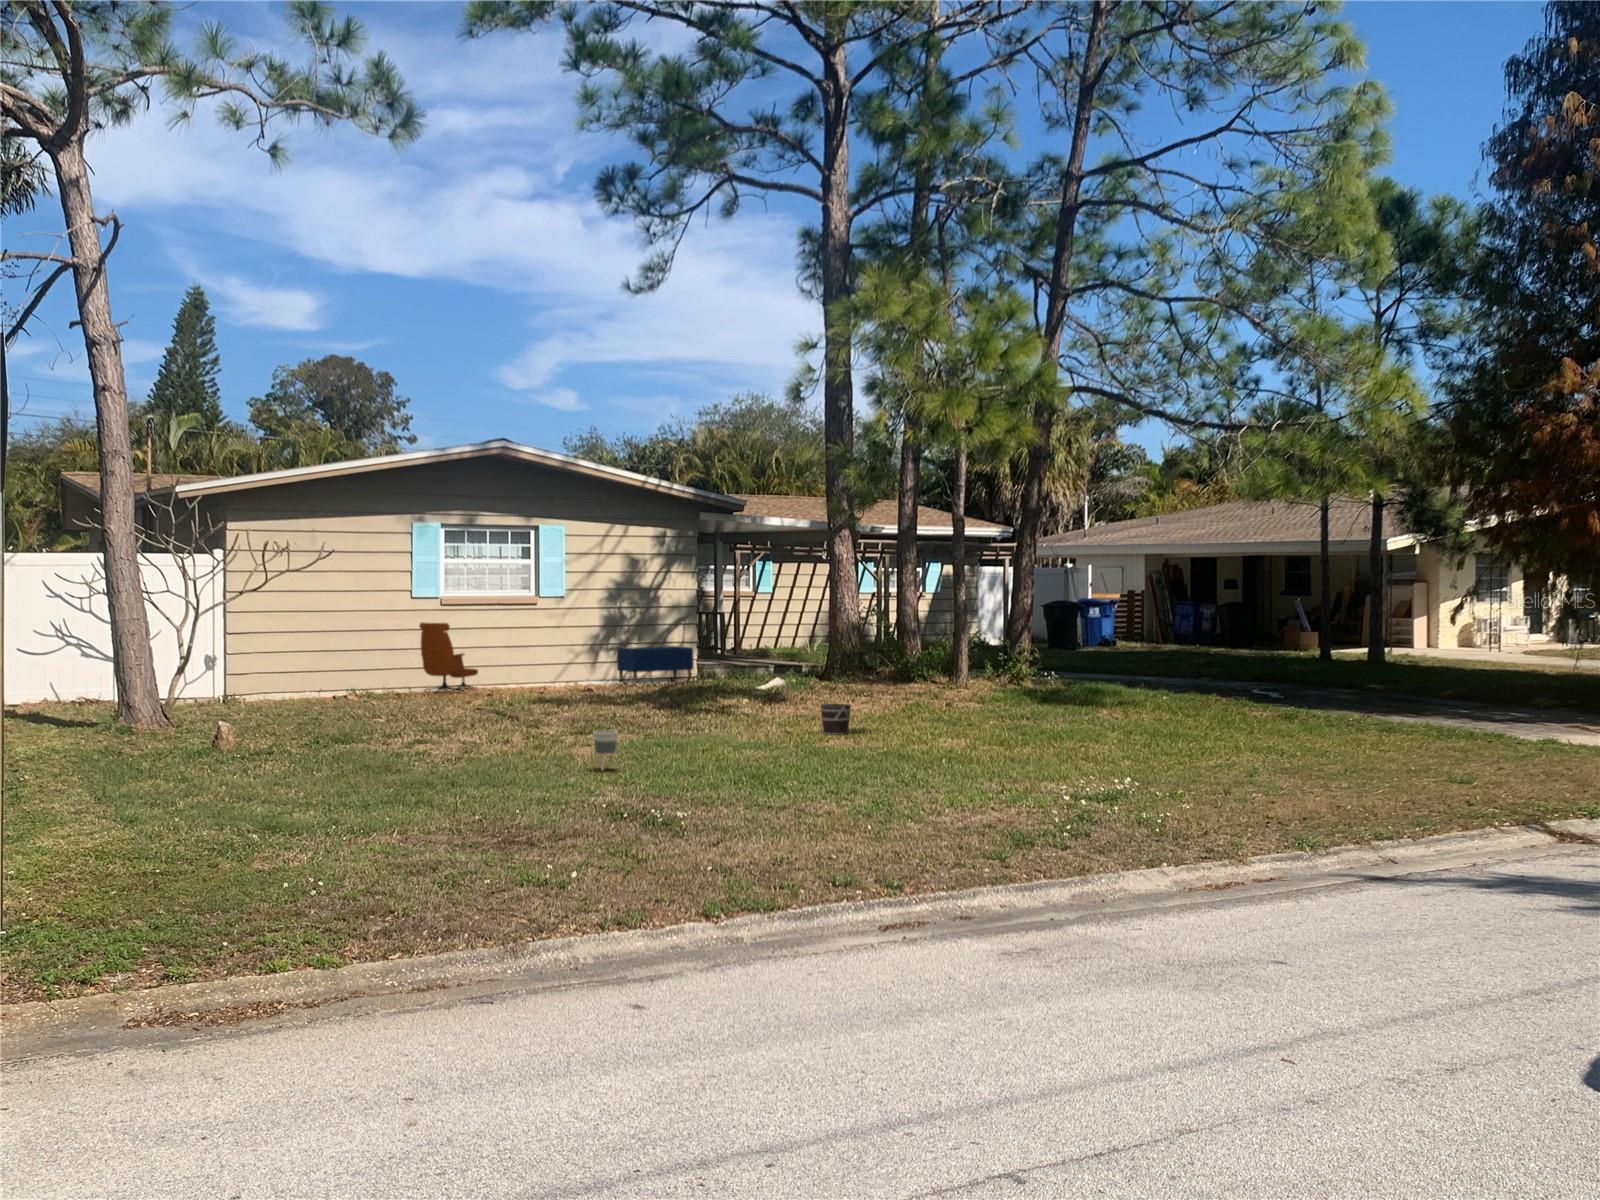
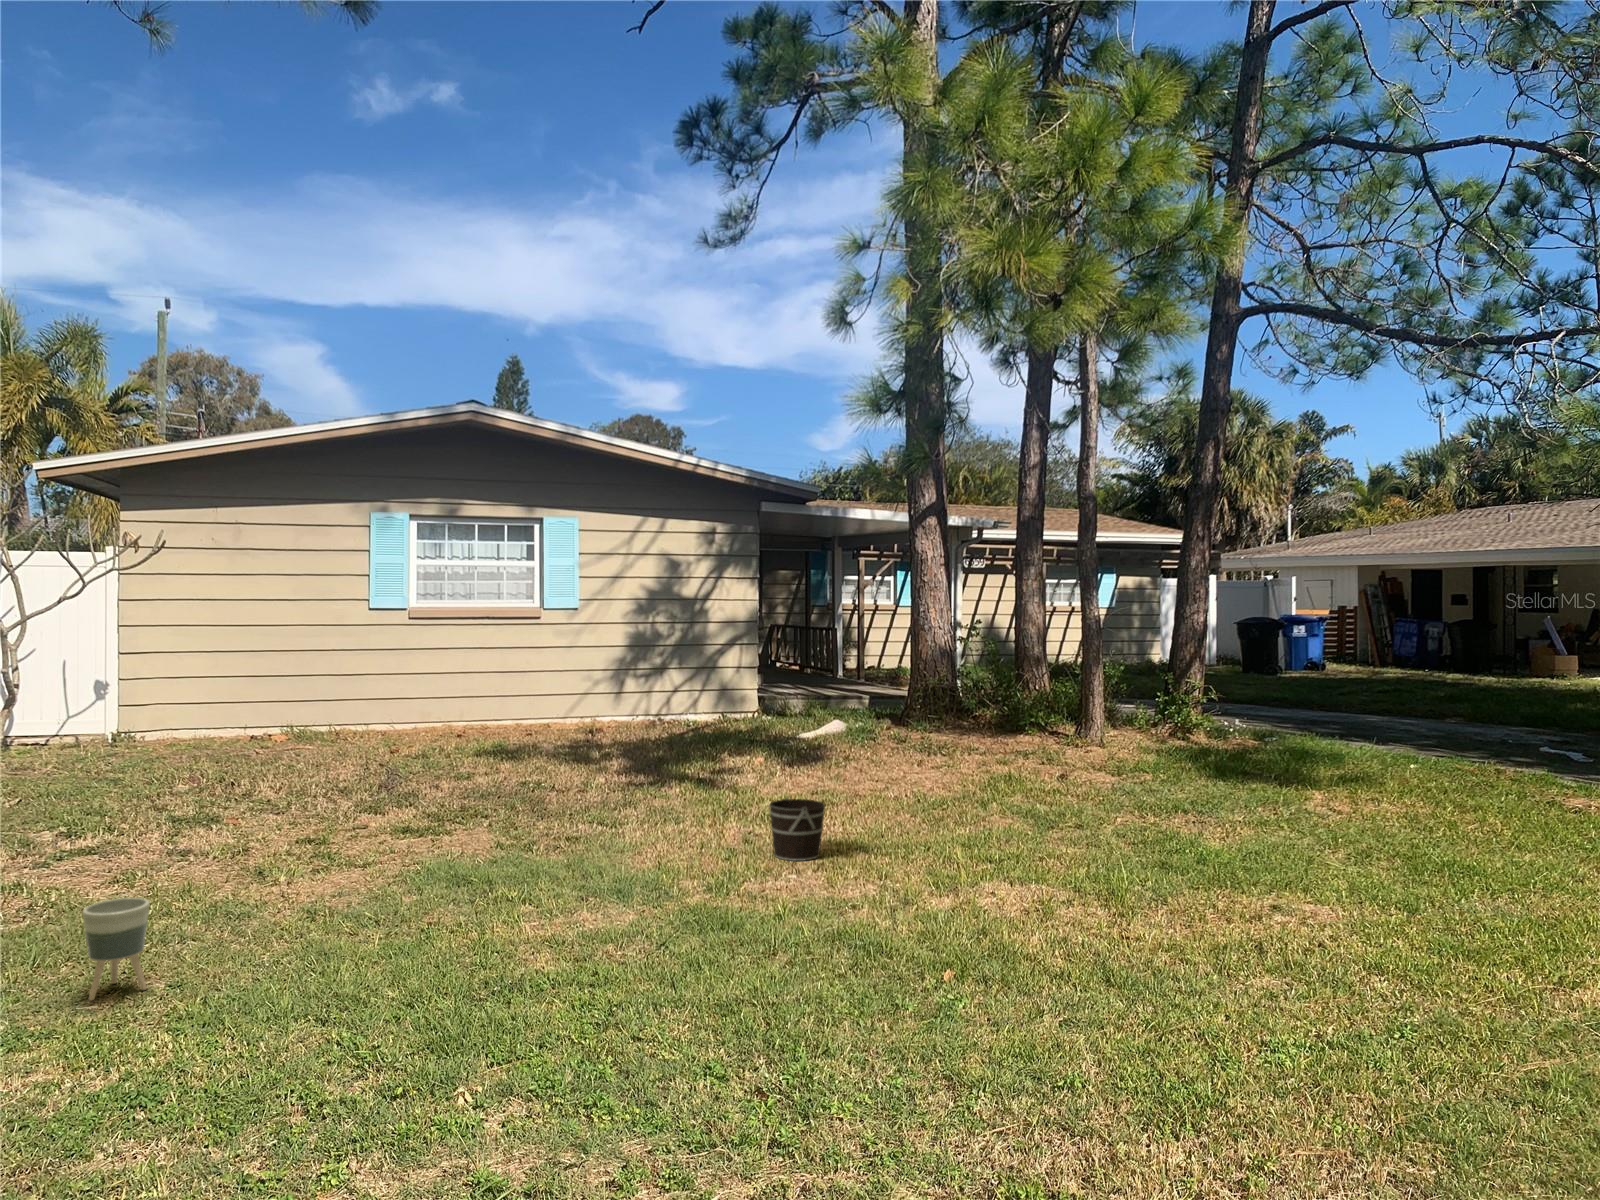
lounge chair: present [420,622,478,693] -> none [350,640,452,734]
bench: present [617,646,694,683] -> none [648,671,746,719]

